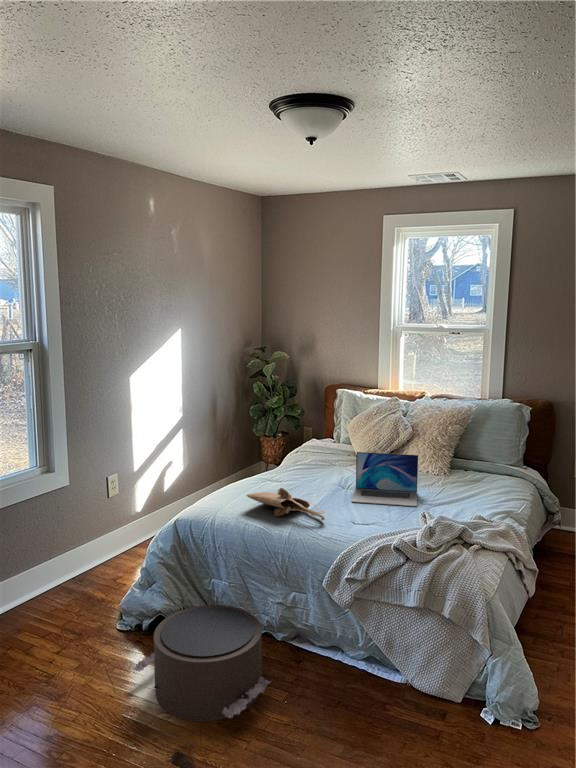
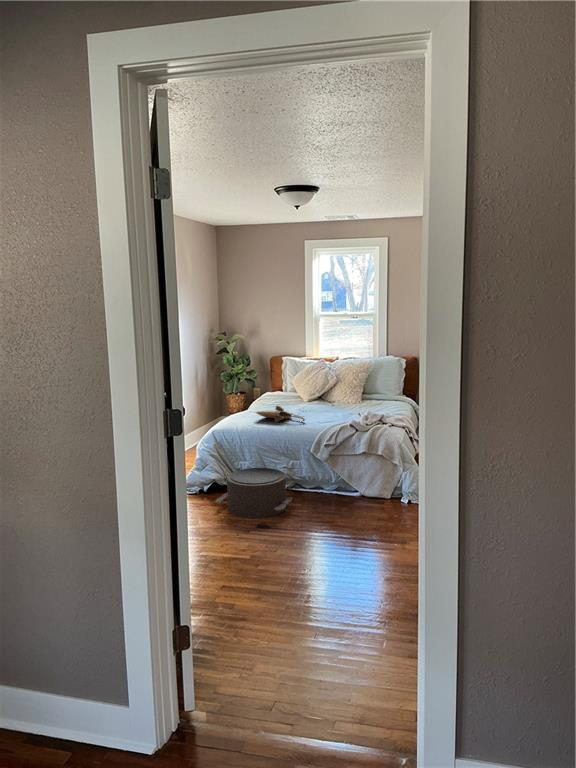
laptop: present [352,452,418,506] -> none [312,386,351,414]

